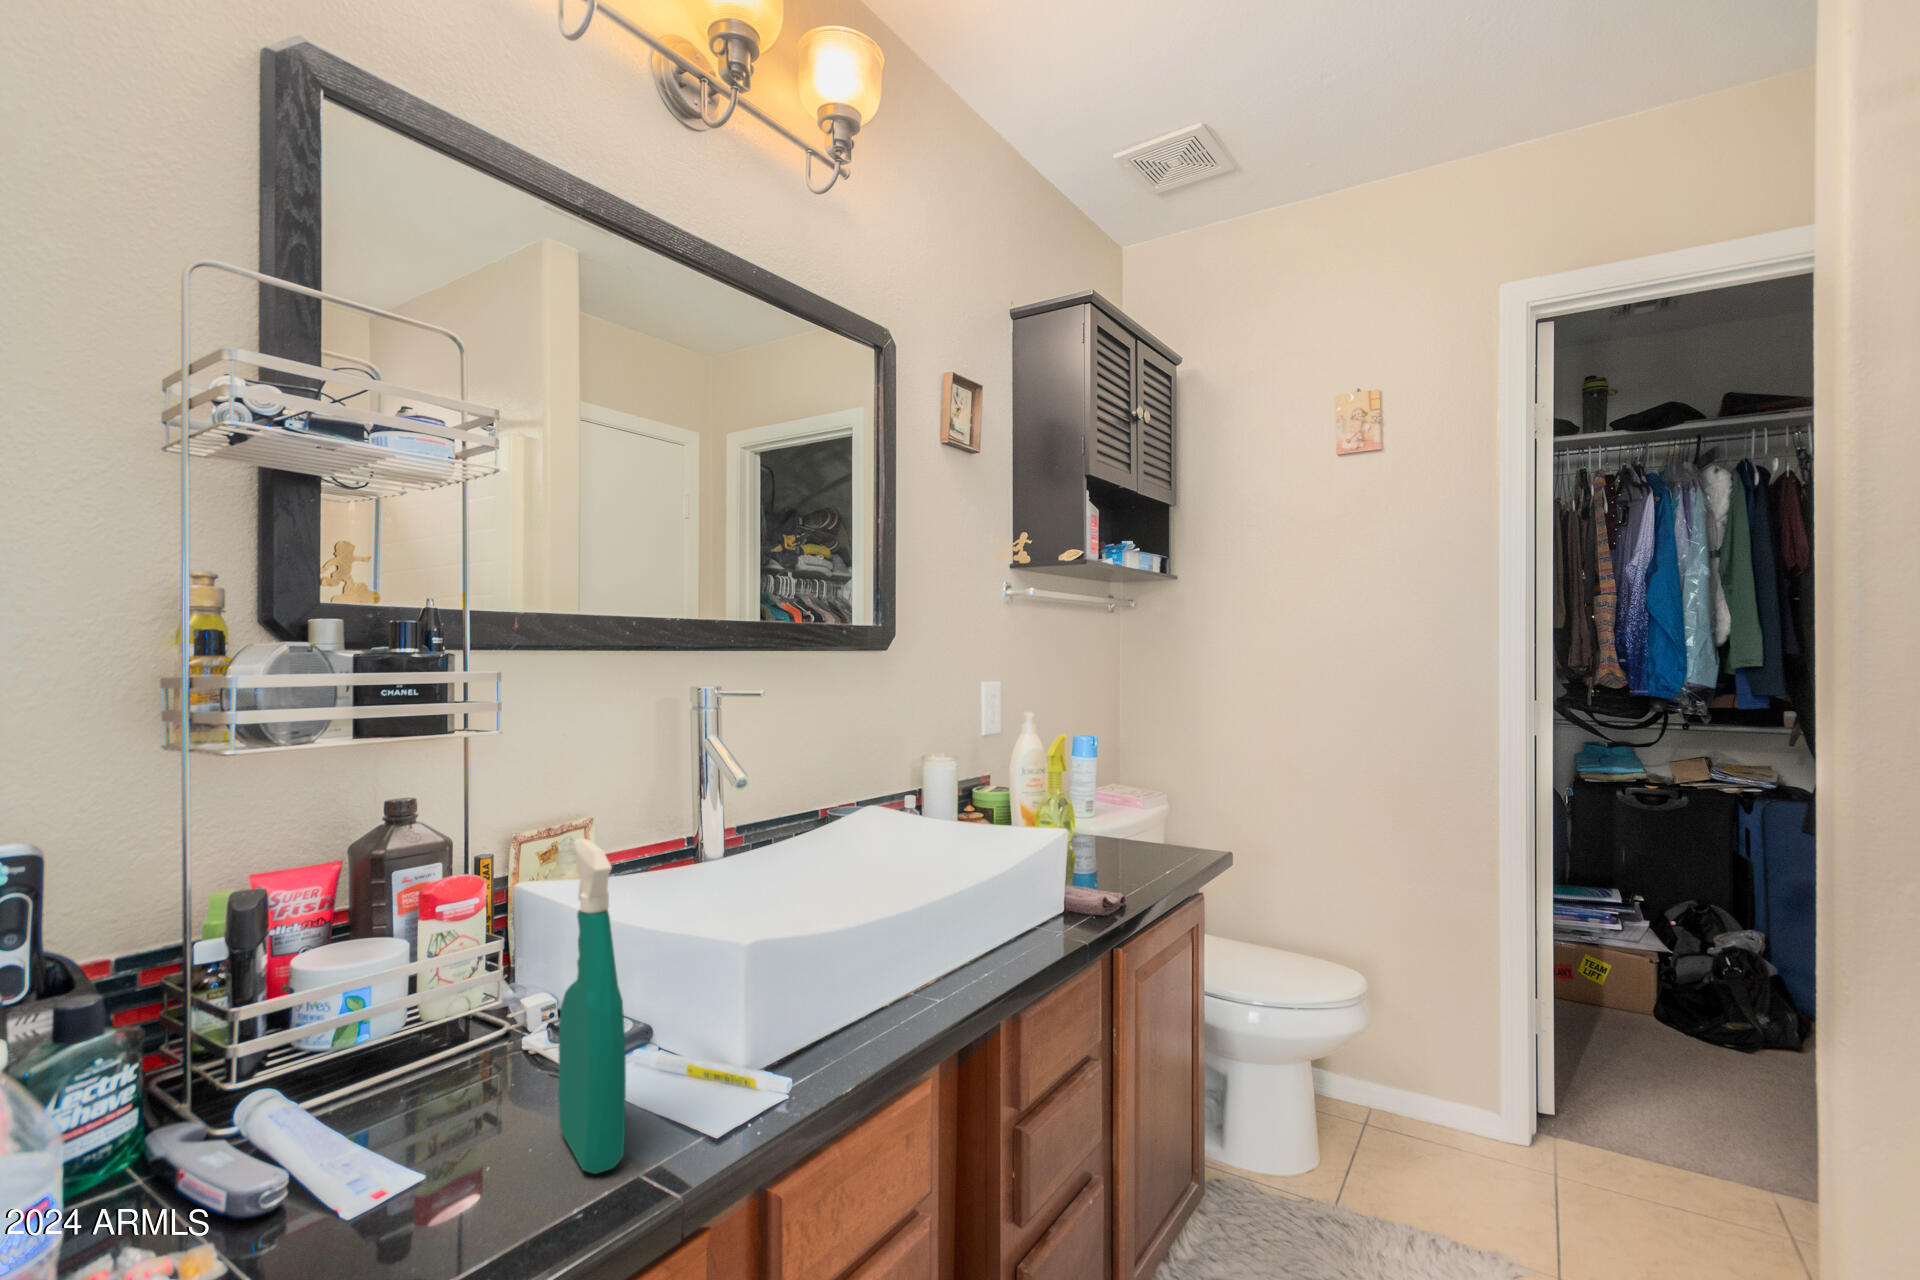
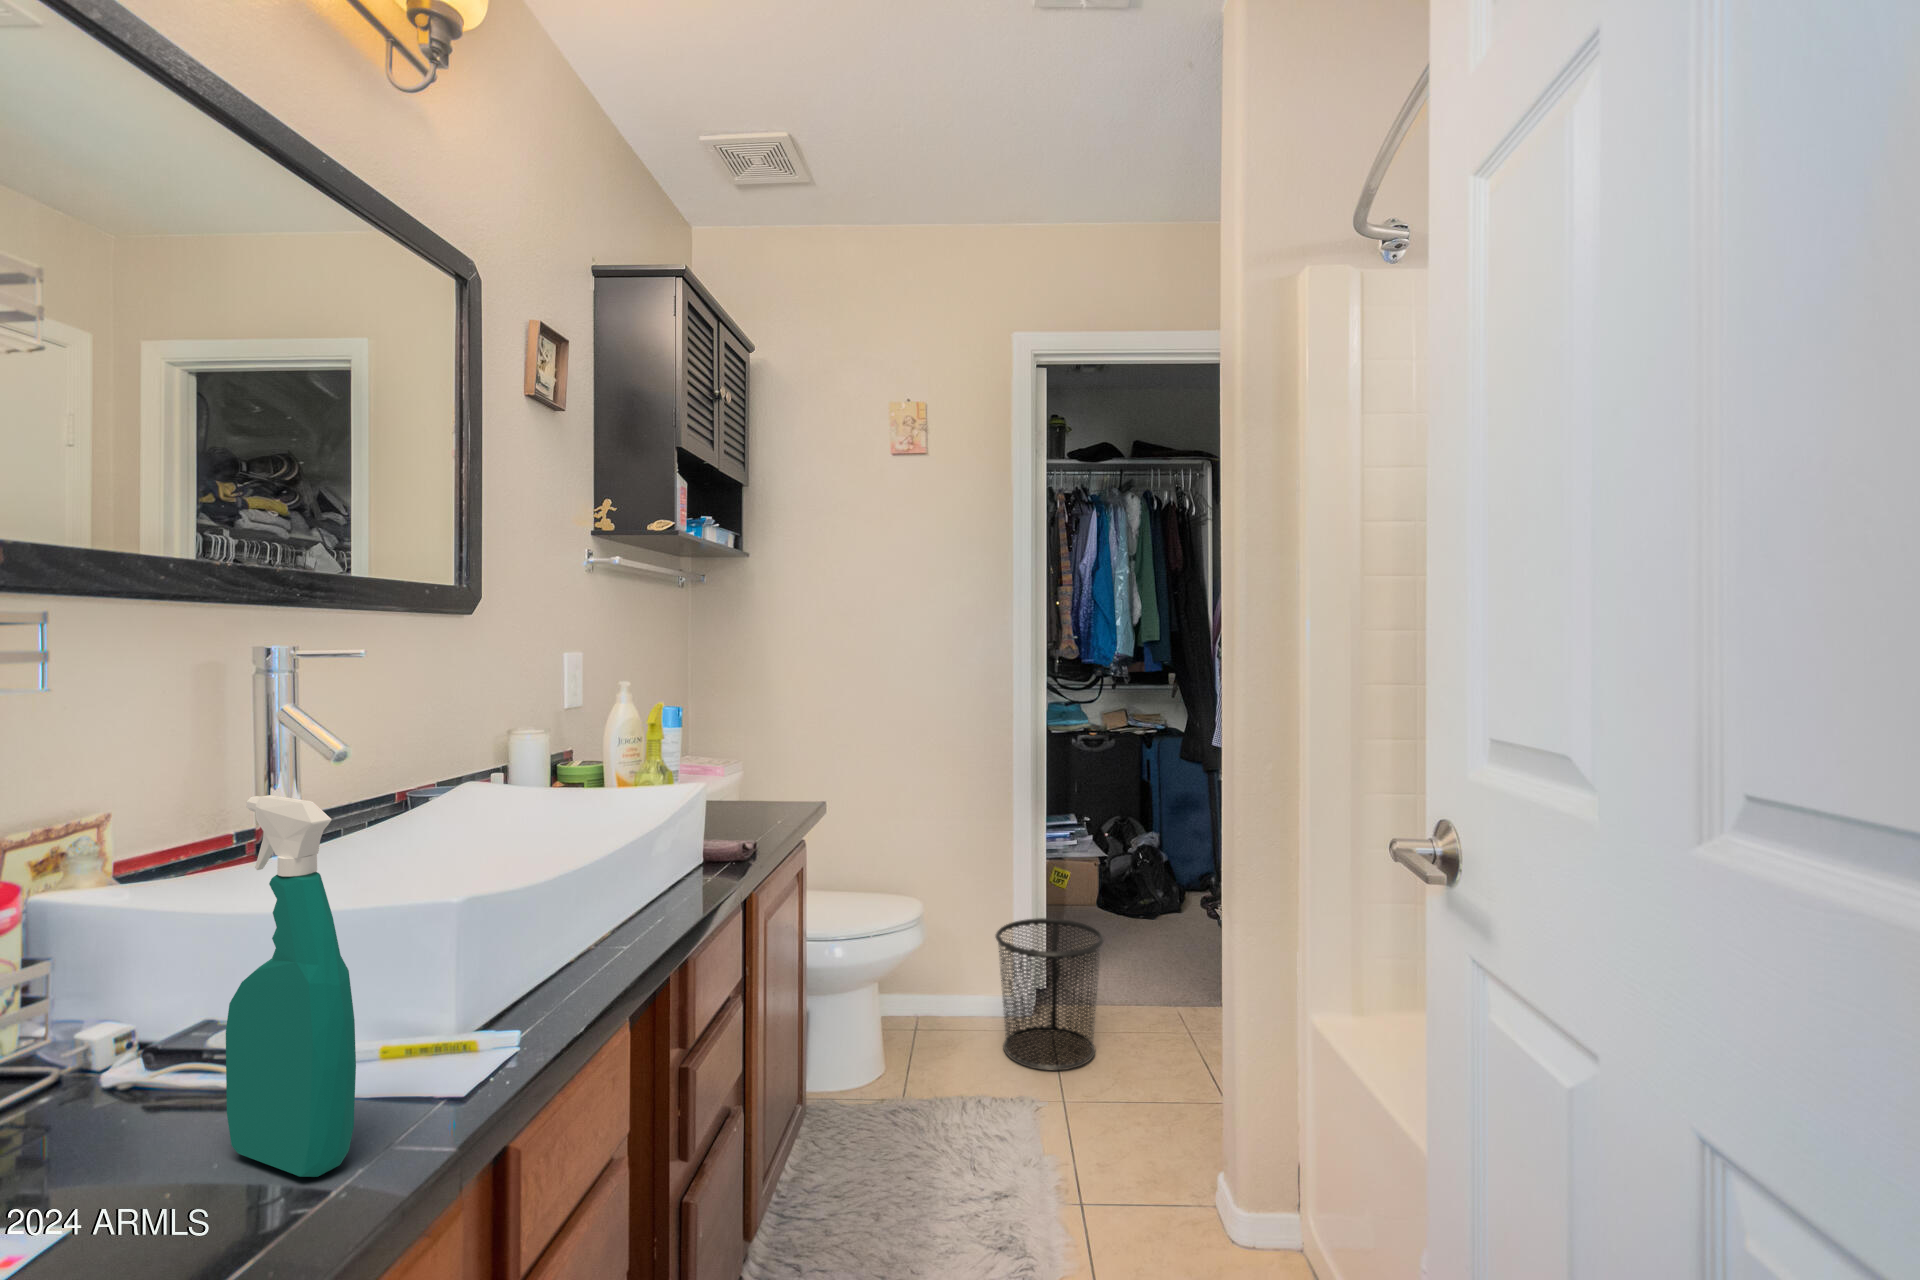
waste bin: none [1469,1022,1633,1232] -> present [995,918,1104,1071]

